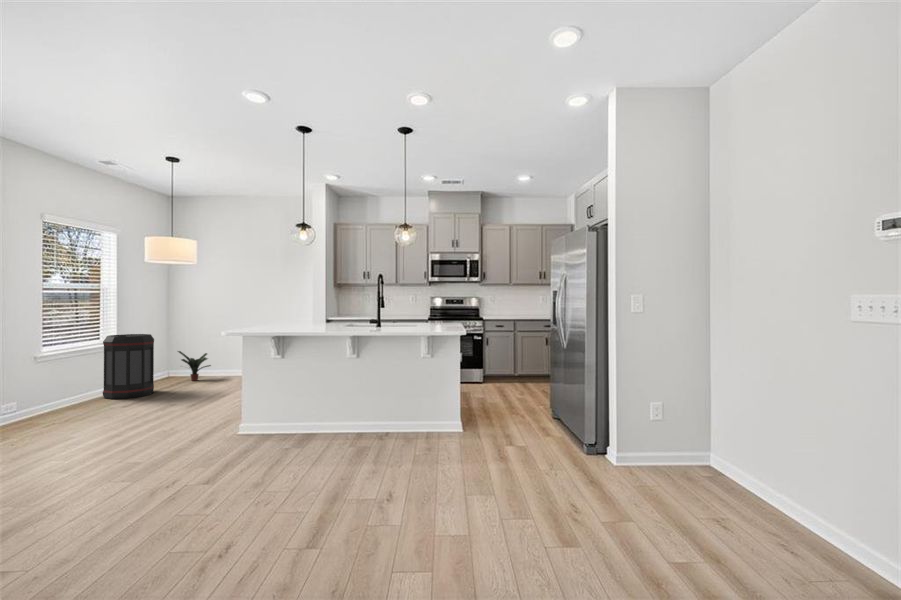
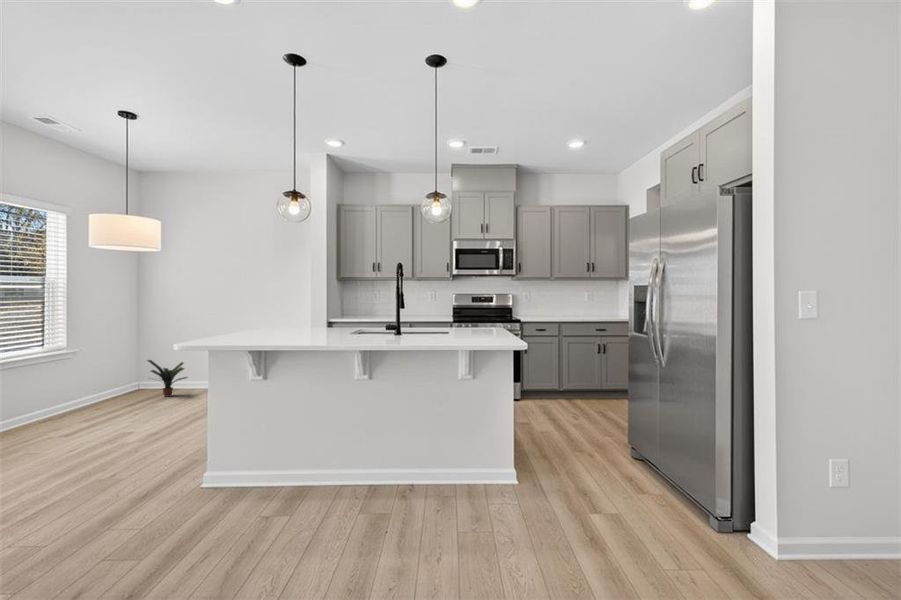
trash can: present [103,334,154,399] -> none [44,340,113,424]

